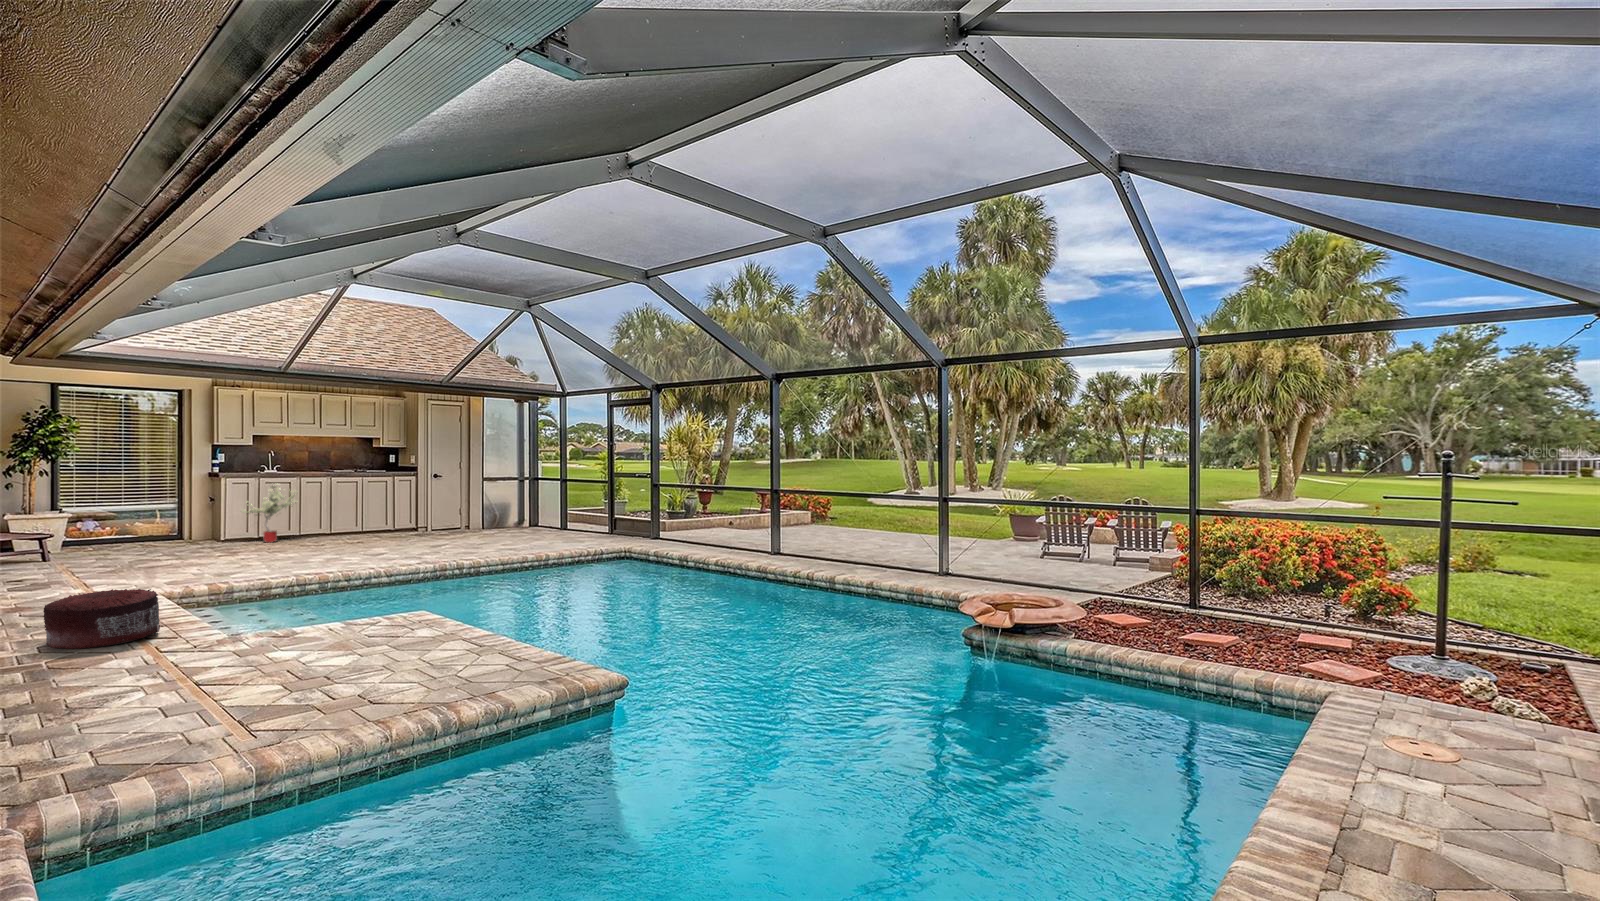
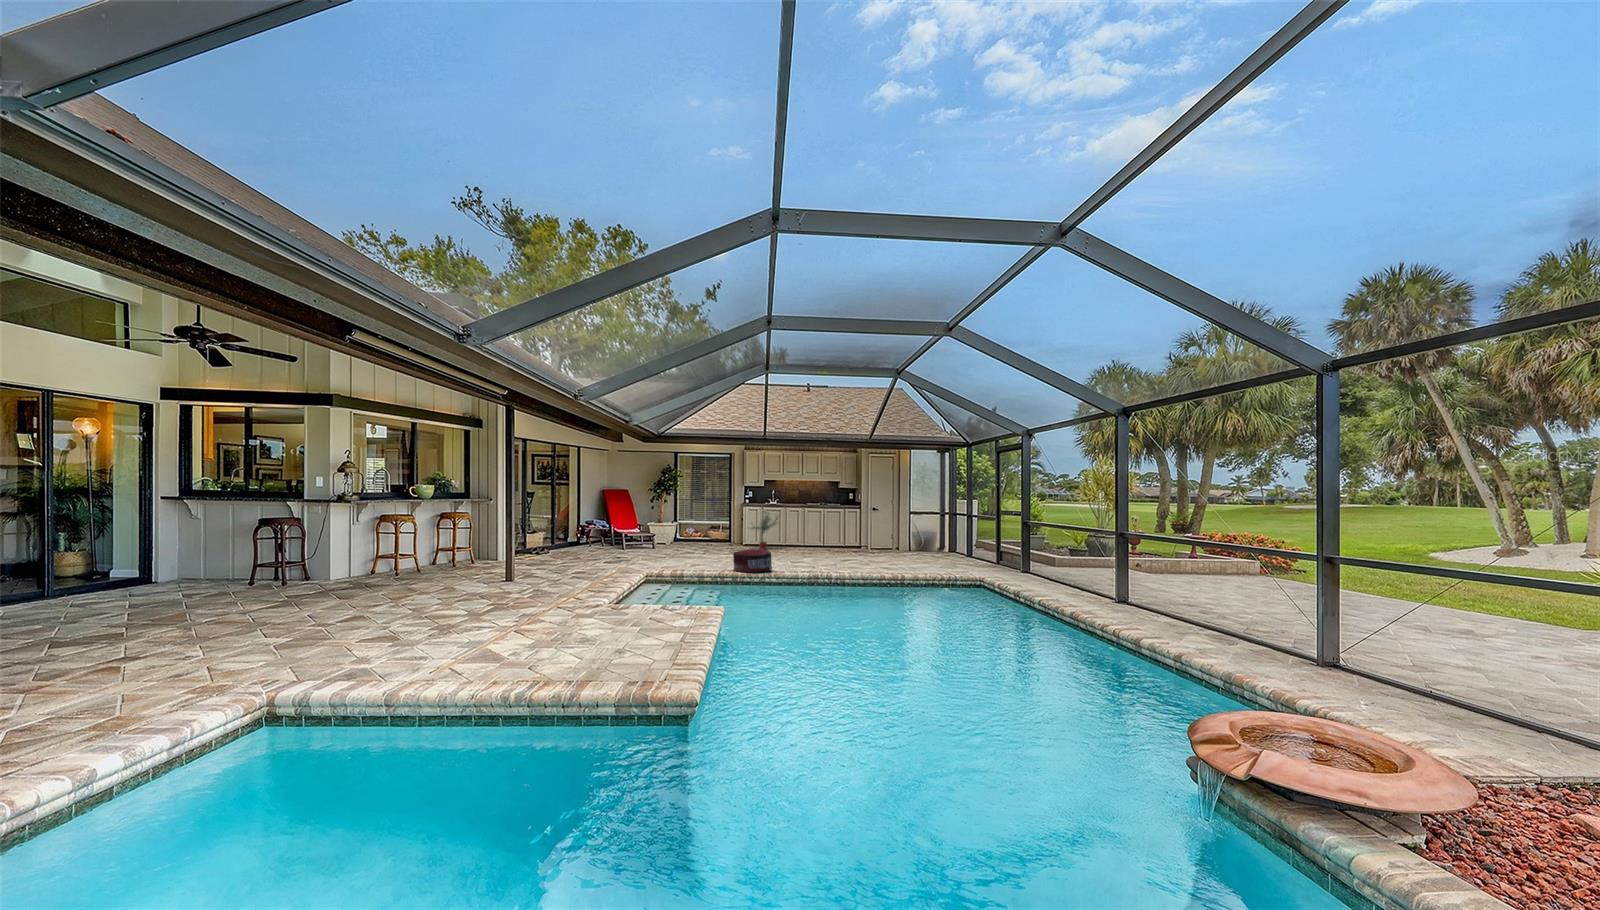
pouf: present [43,589,160,649] -> present [733,549,772,573]

